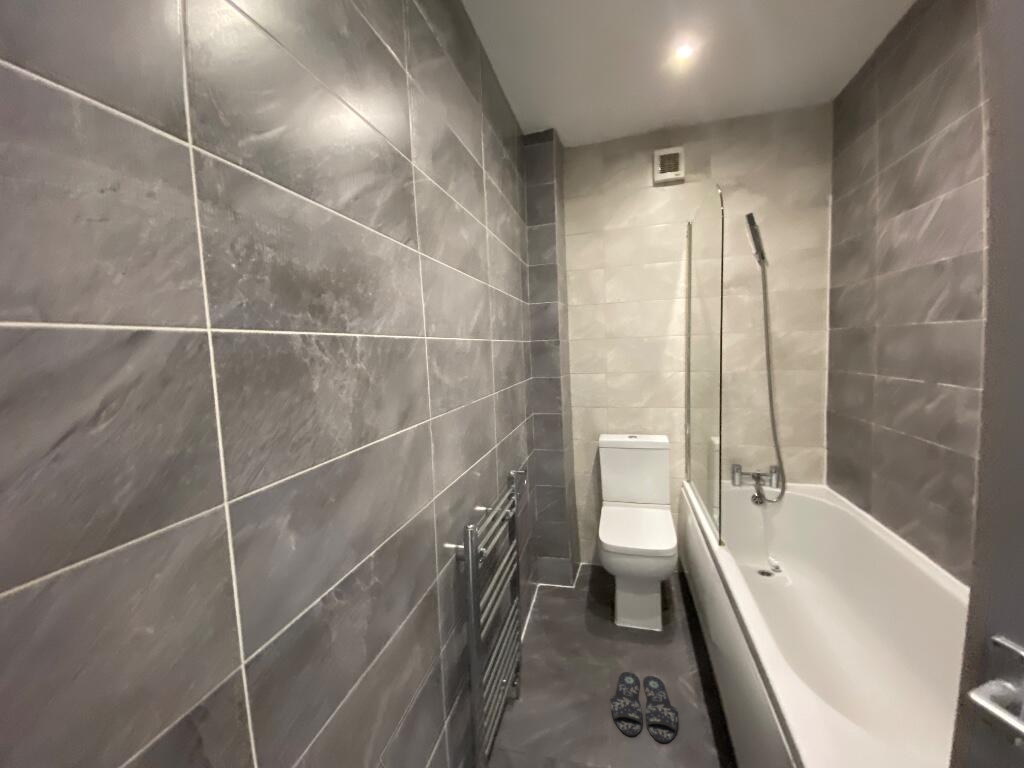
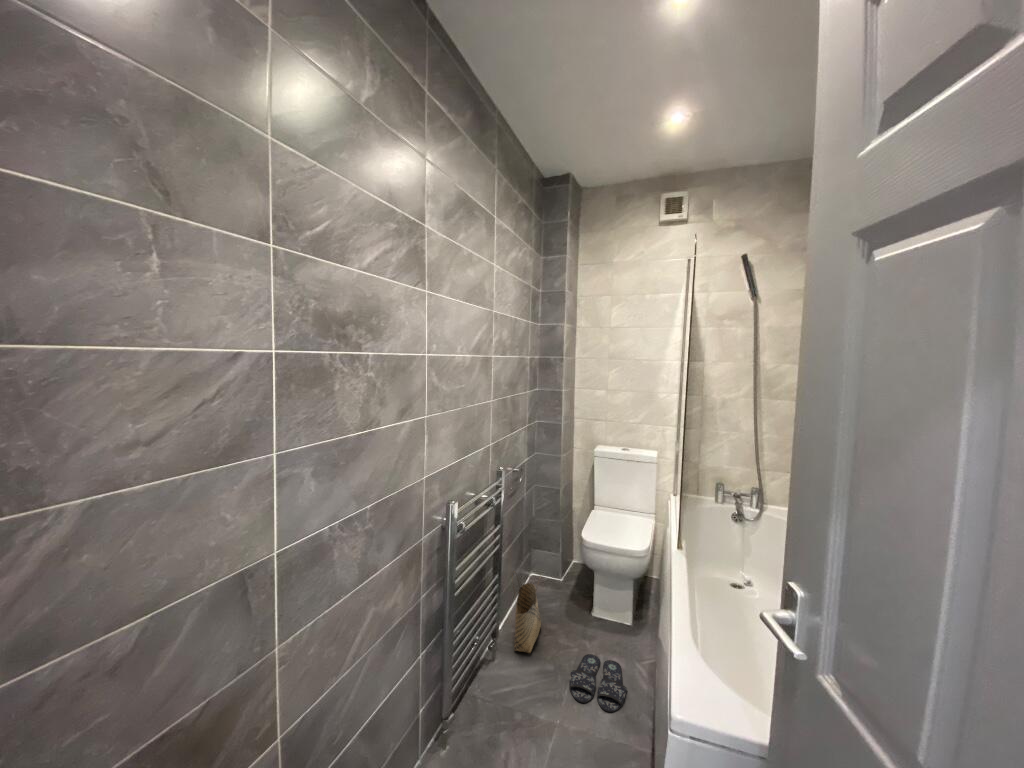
woven basket: none [529,588,564,682] -> present [512,574,541,653]

